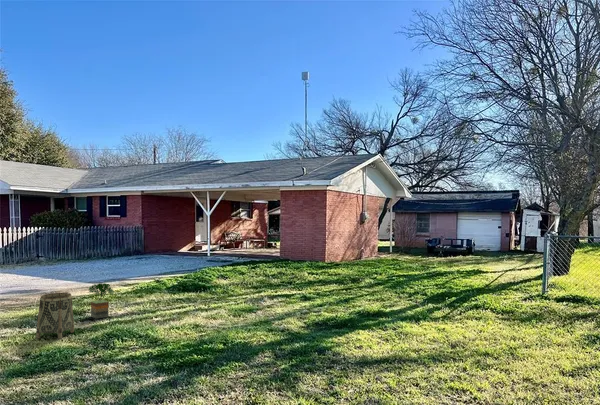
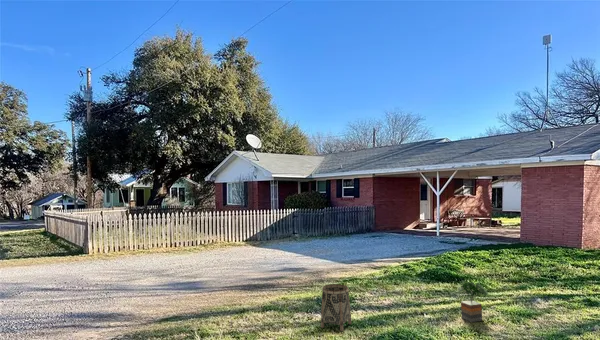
potted tree: present [89,283,114,319] -> present [458,282,487,322]

